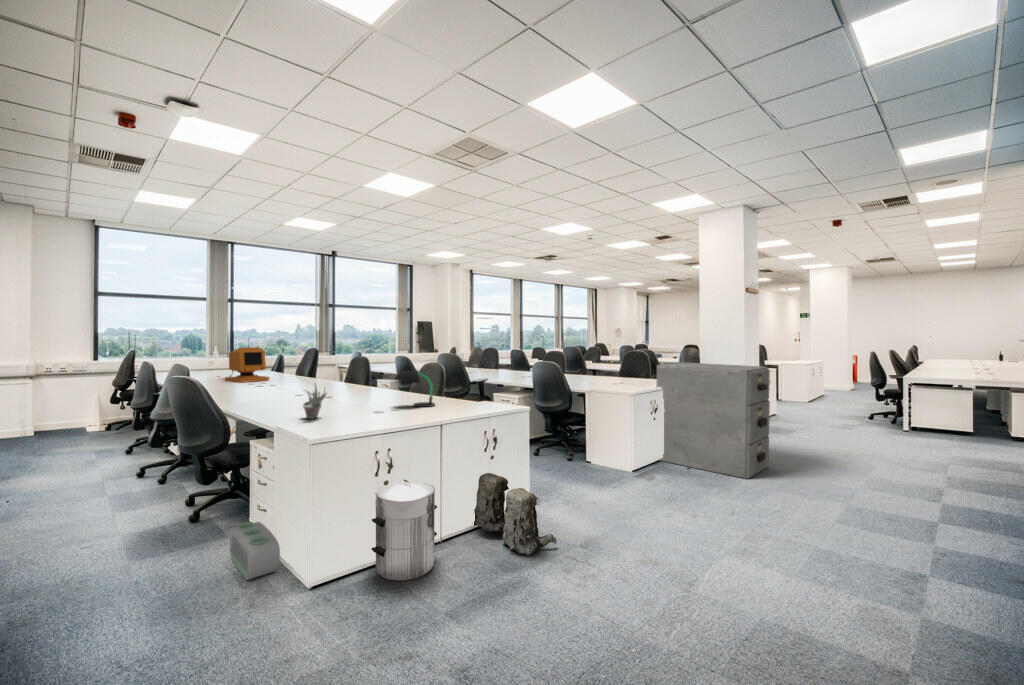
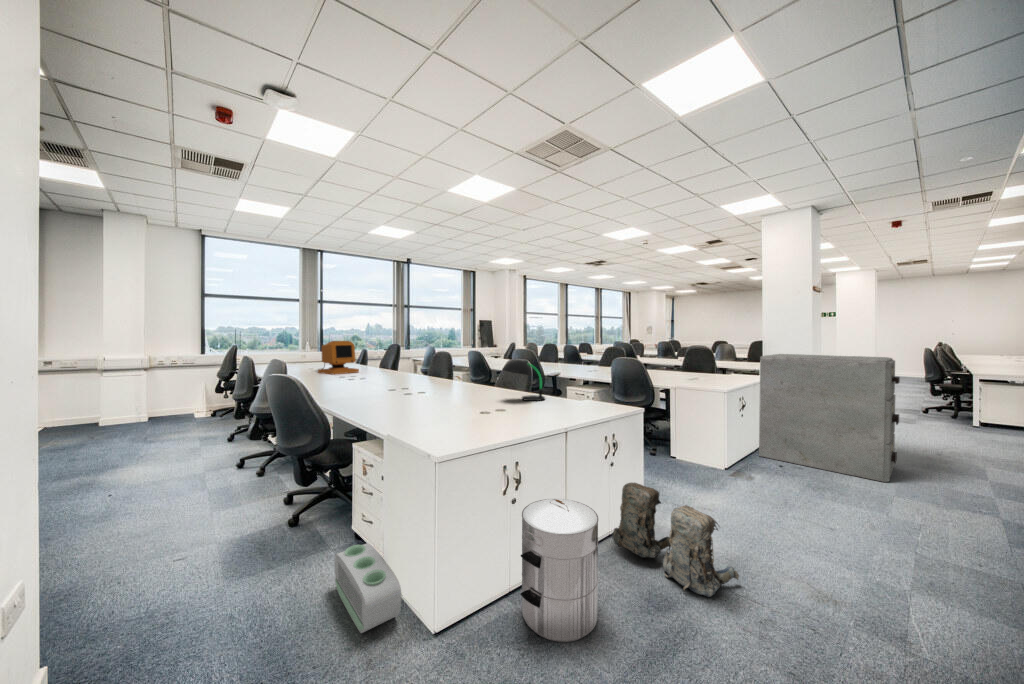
succulent plant: present [303,384,327,418] -> none [412,373,440,415]

